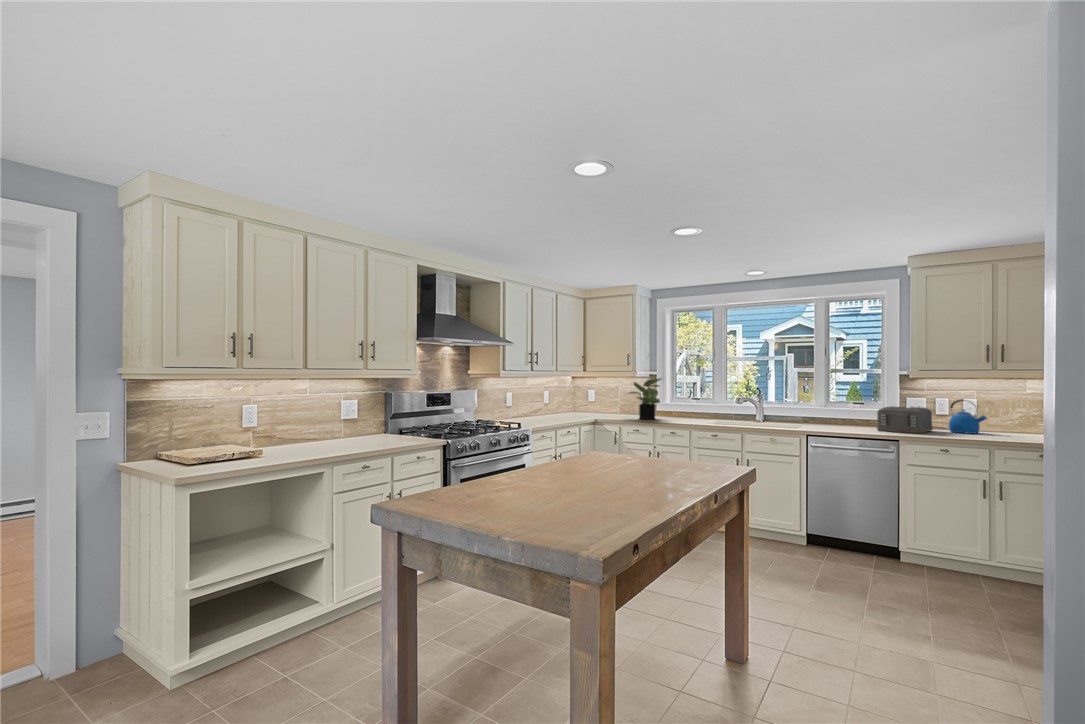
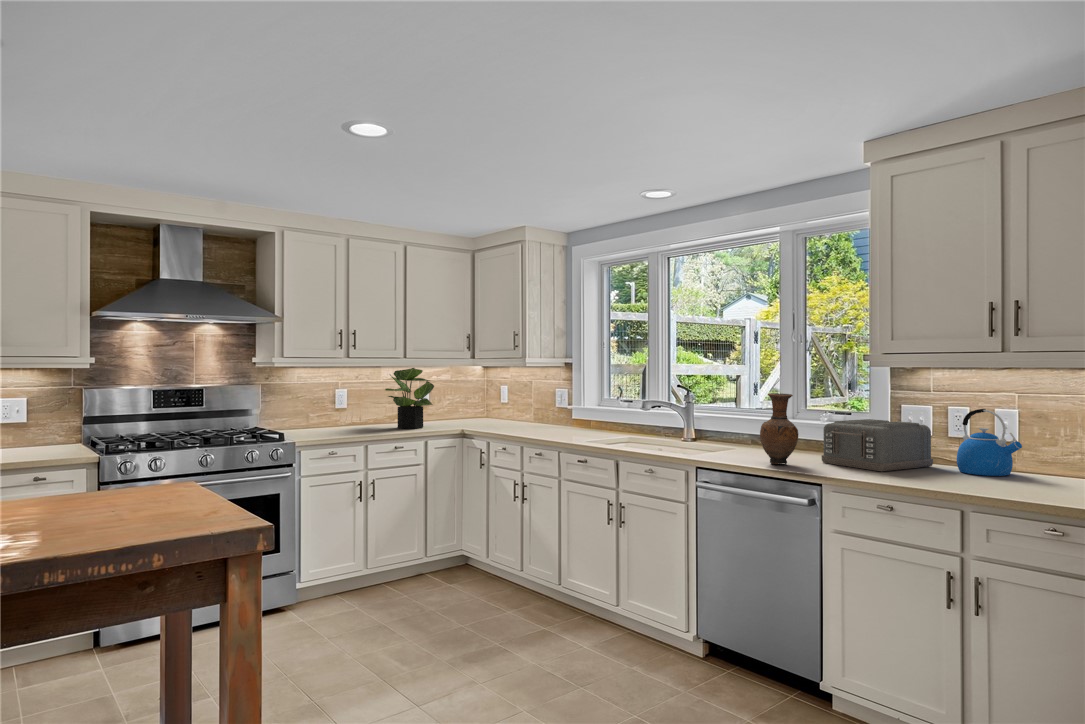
potted plant: present [629,379,661,419] -> present [385,368,434,429]
vase: none [849,392,874,432] -> present [760,393,798,464]

